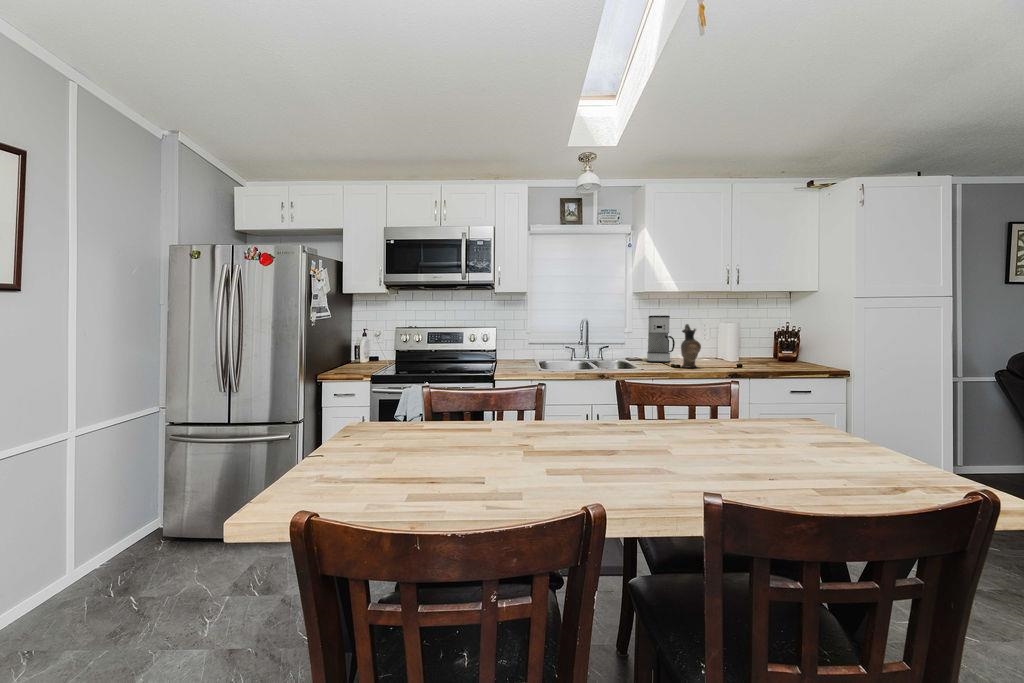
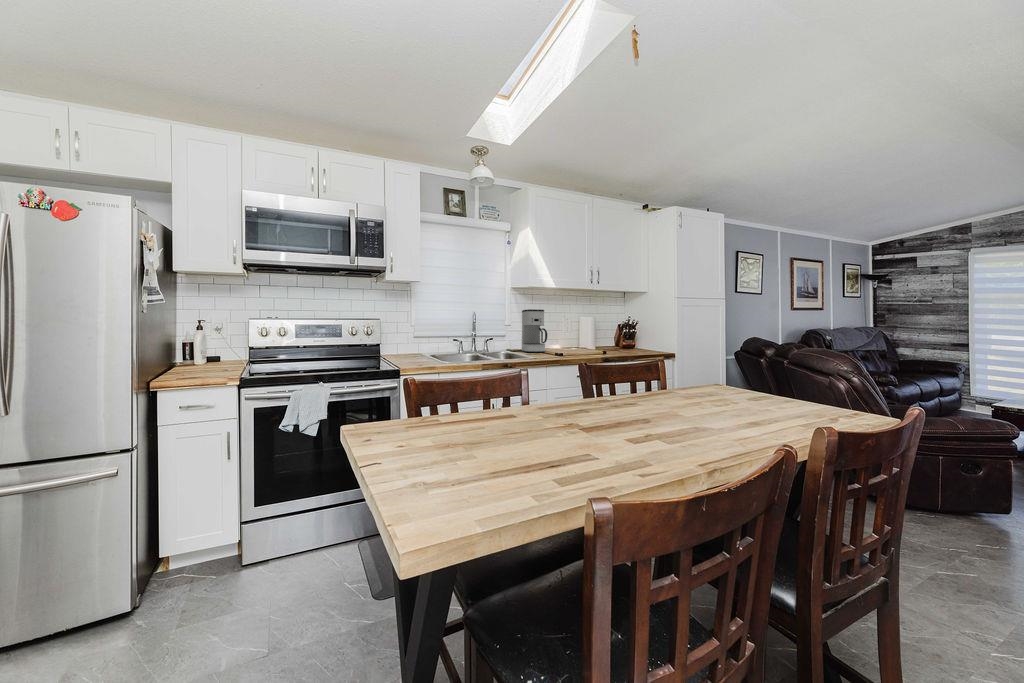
ceramic pitcher: present [681,324,701,368] -> none [564,317,581,356]

